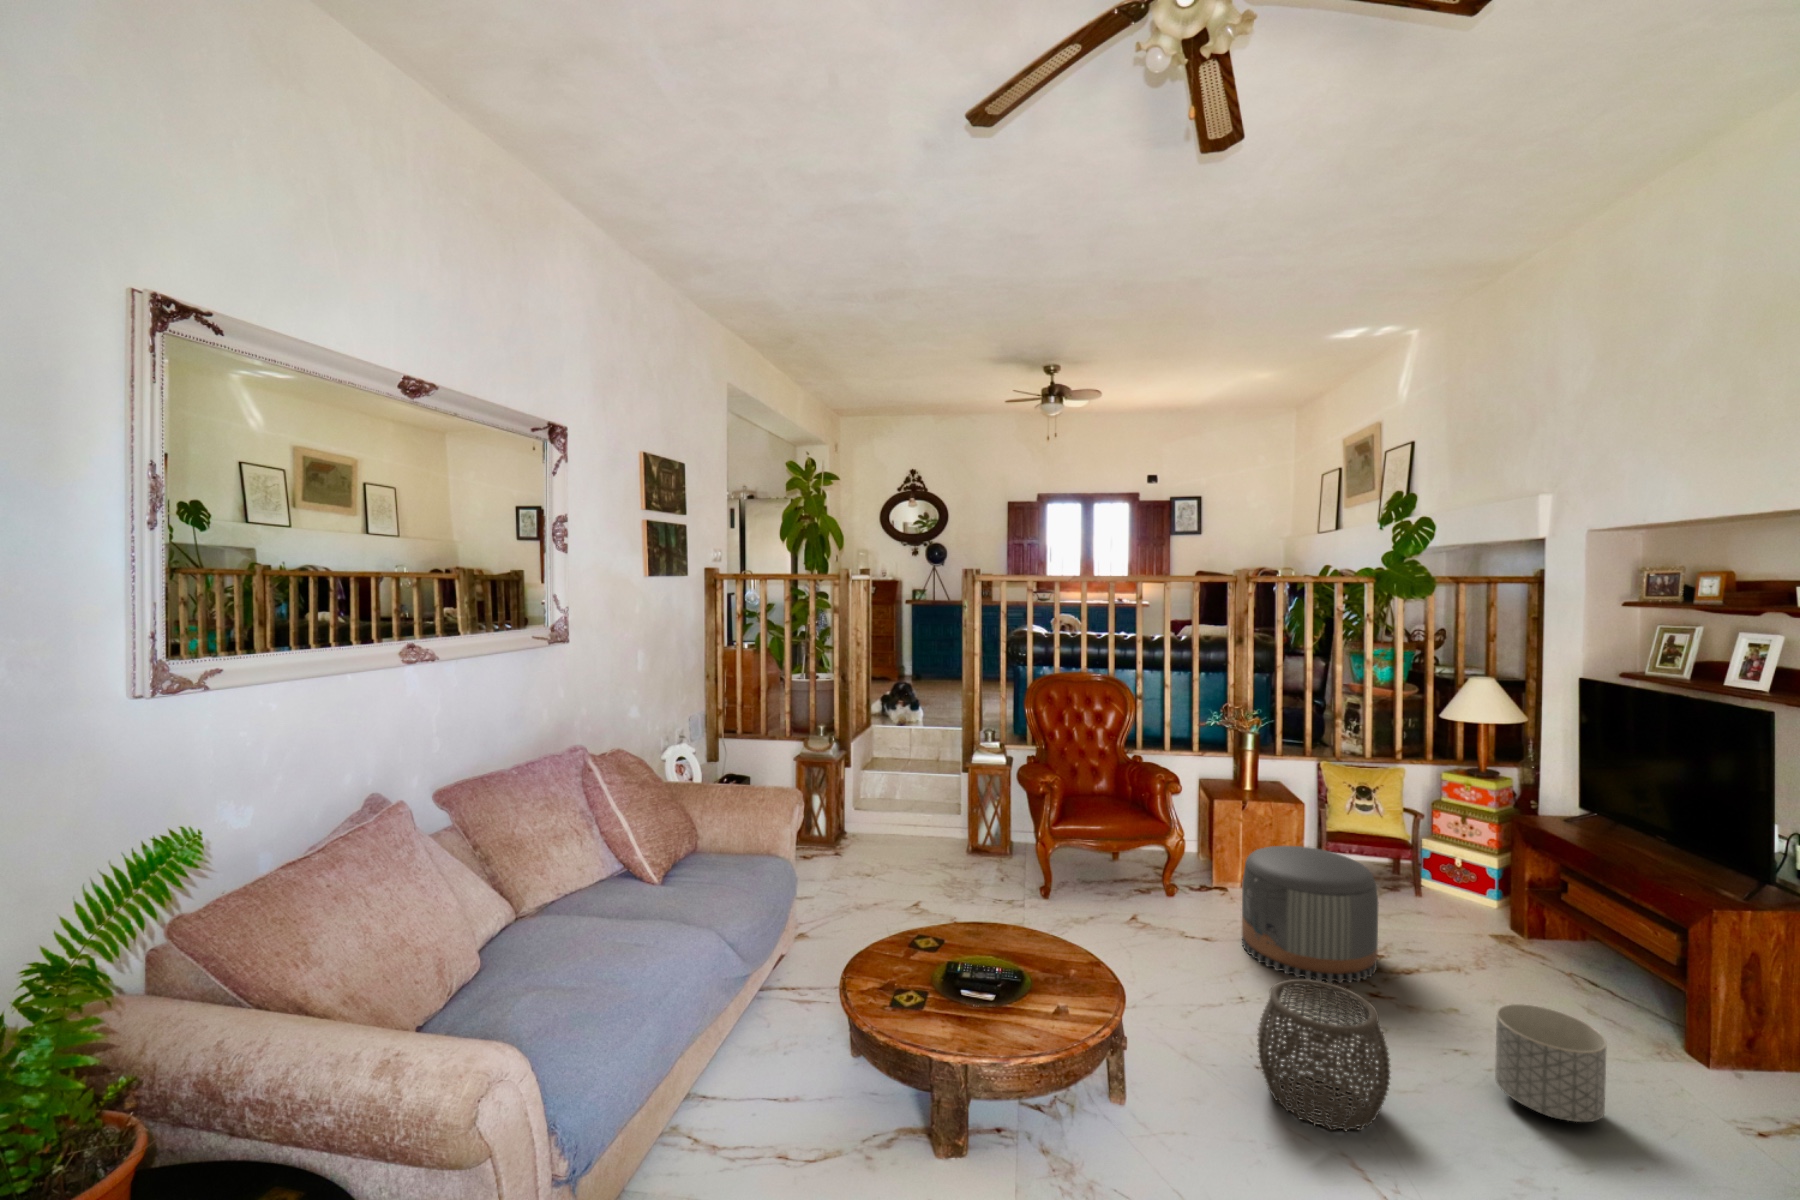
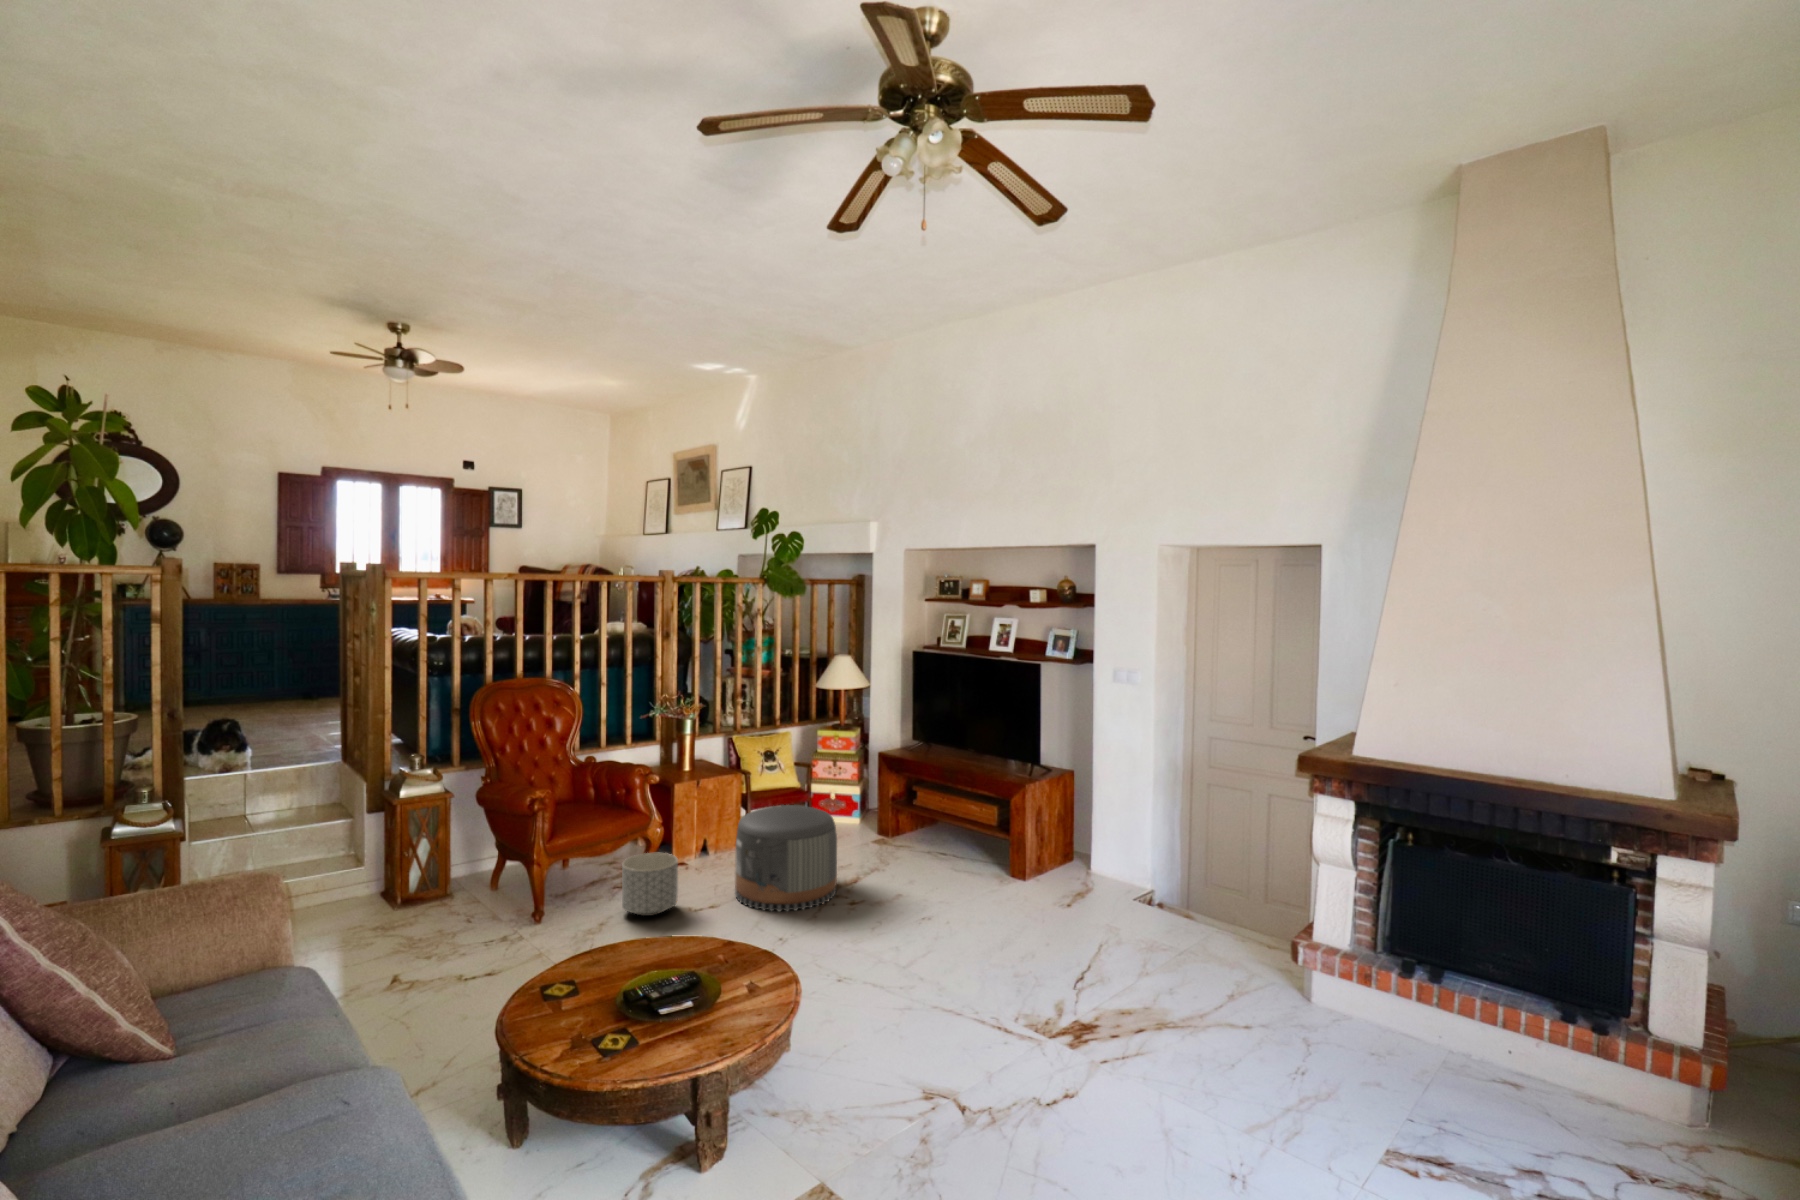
woven basket: present [1257,979,1391,1131] -> none [838,892,929,996]
planter: present [1495,1004,1607,1122] -> present [622,853,678,916]

